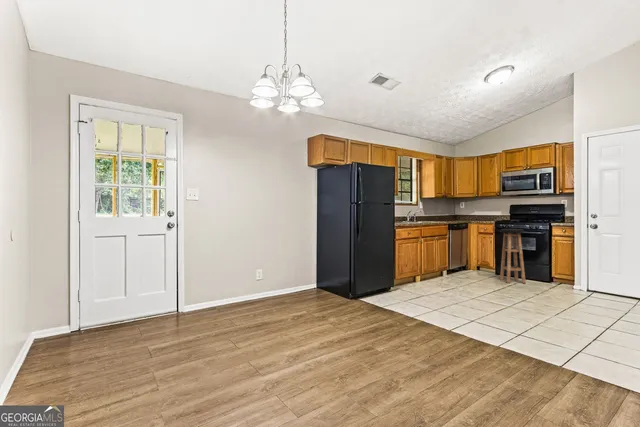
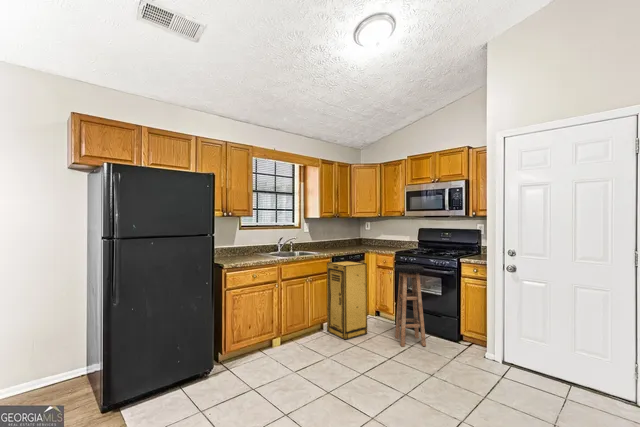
storage cabinet: none [447,228,478,280] -> present [327,261,367,340]

